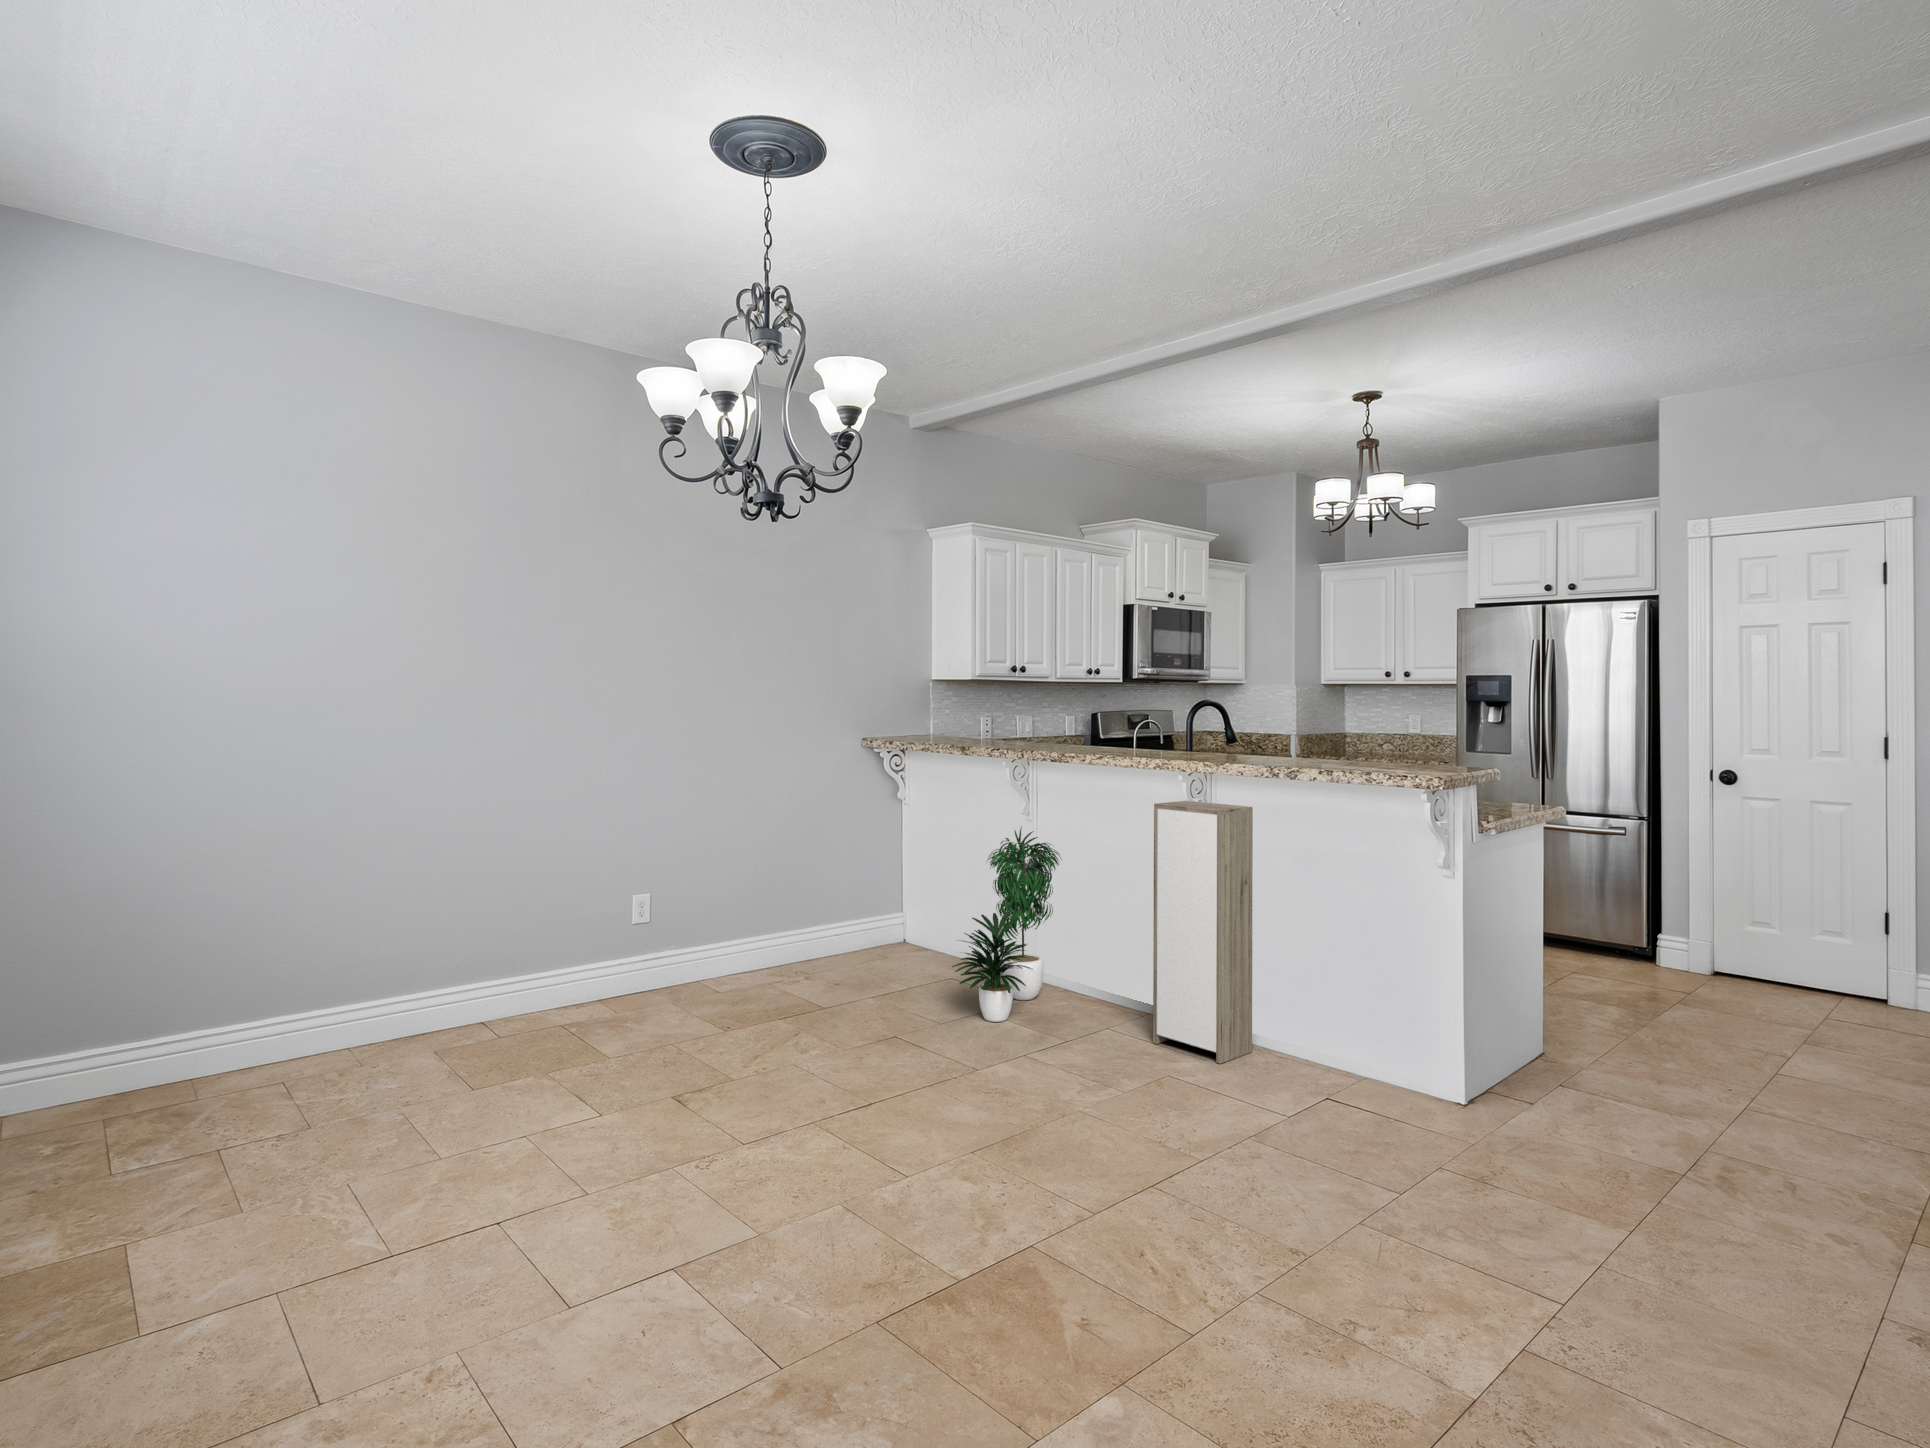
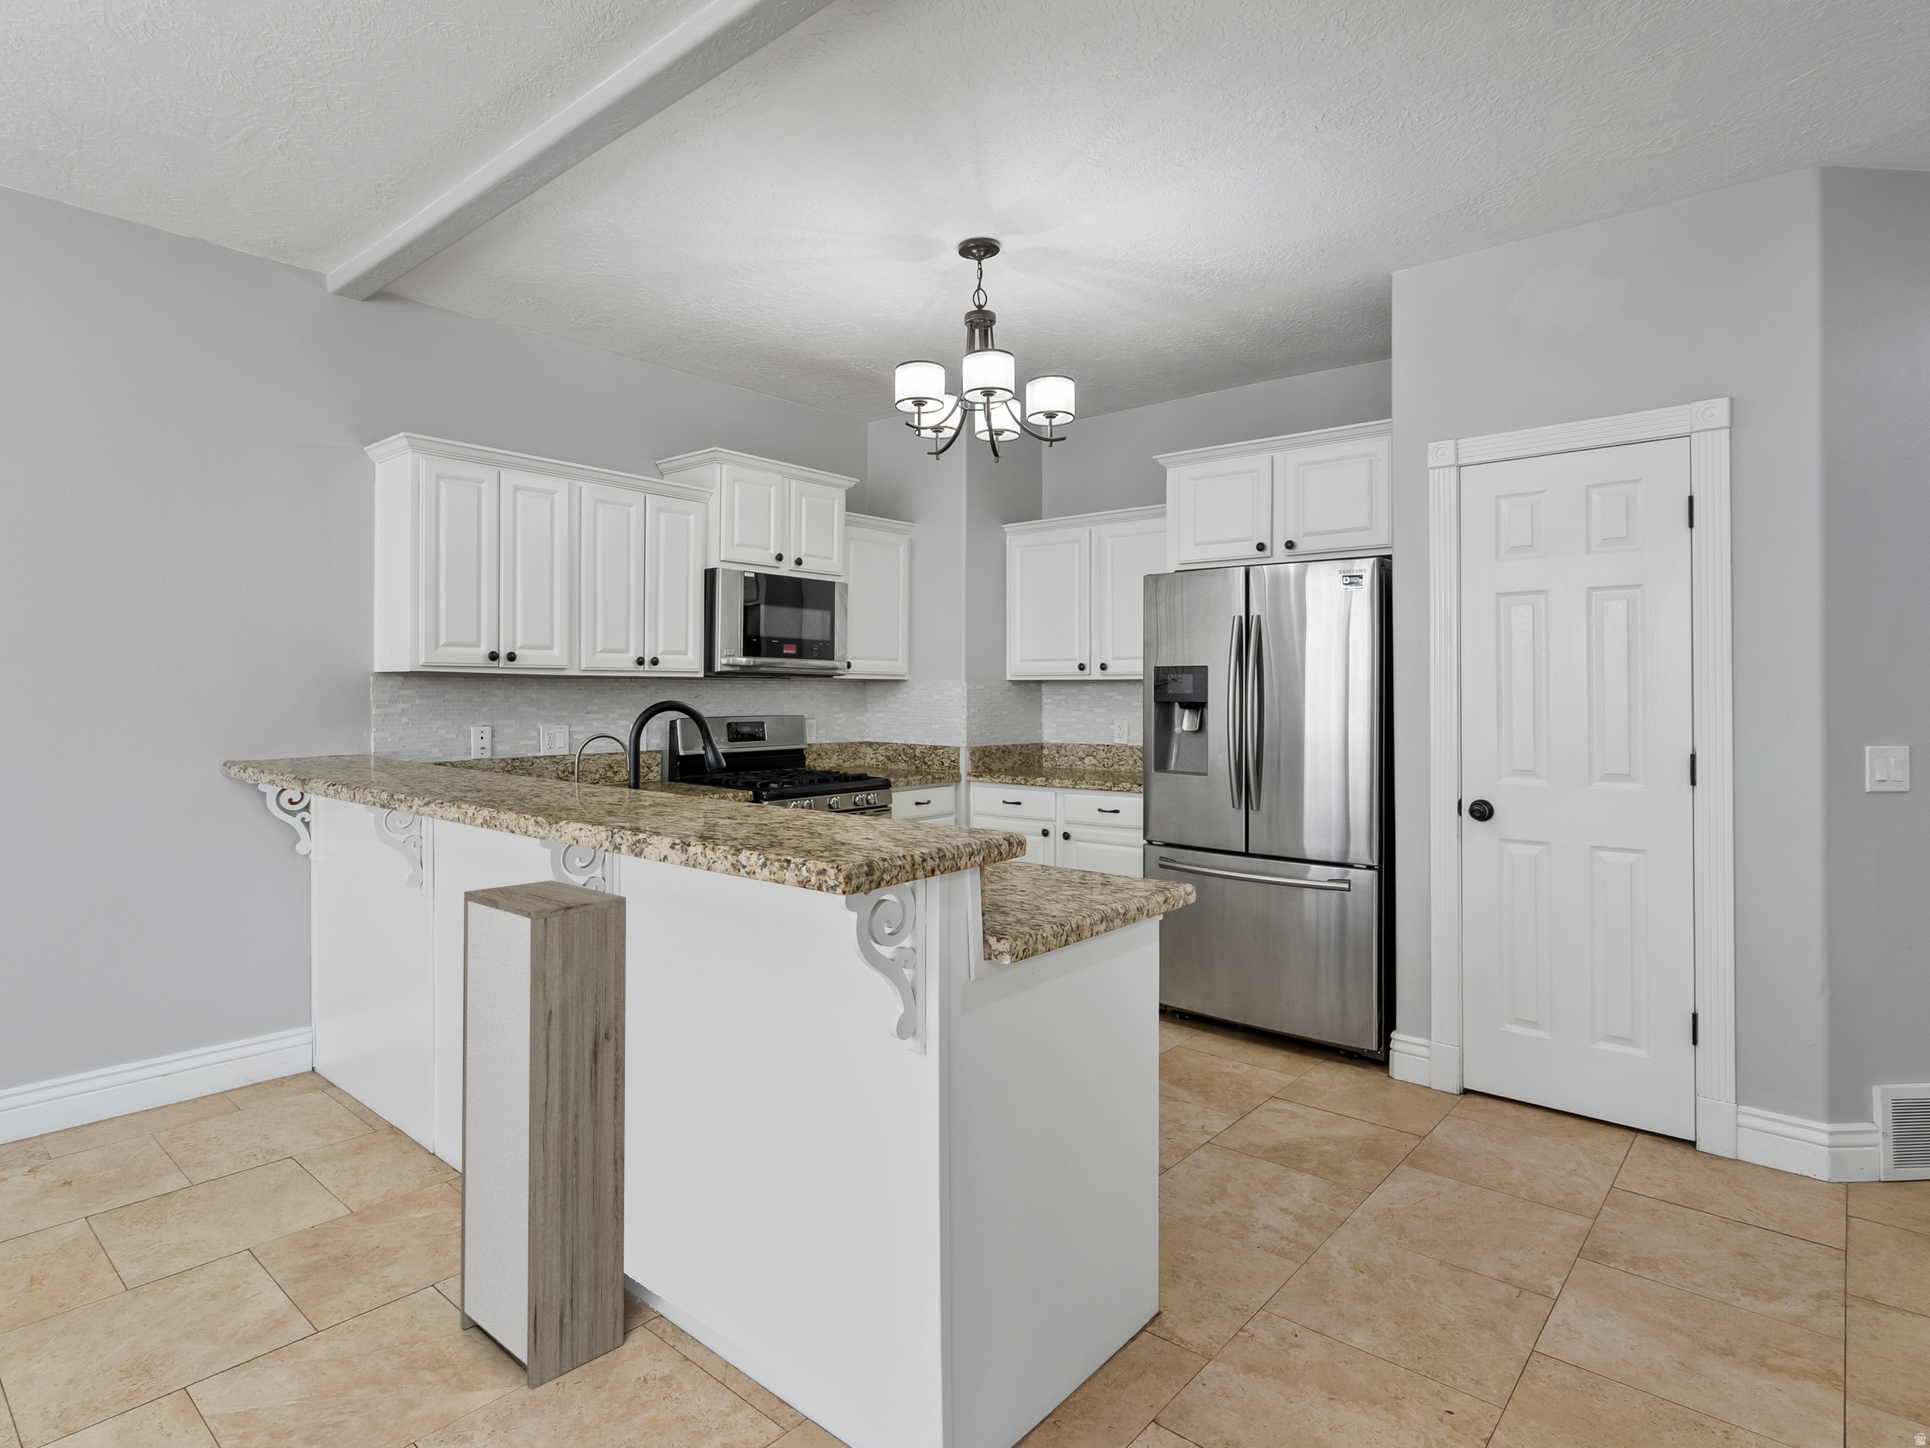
potted plant: present [952,827,1061,1022] -> none [149,914,424,1278]

